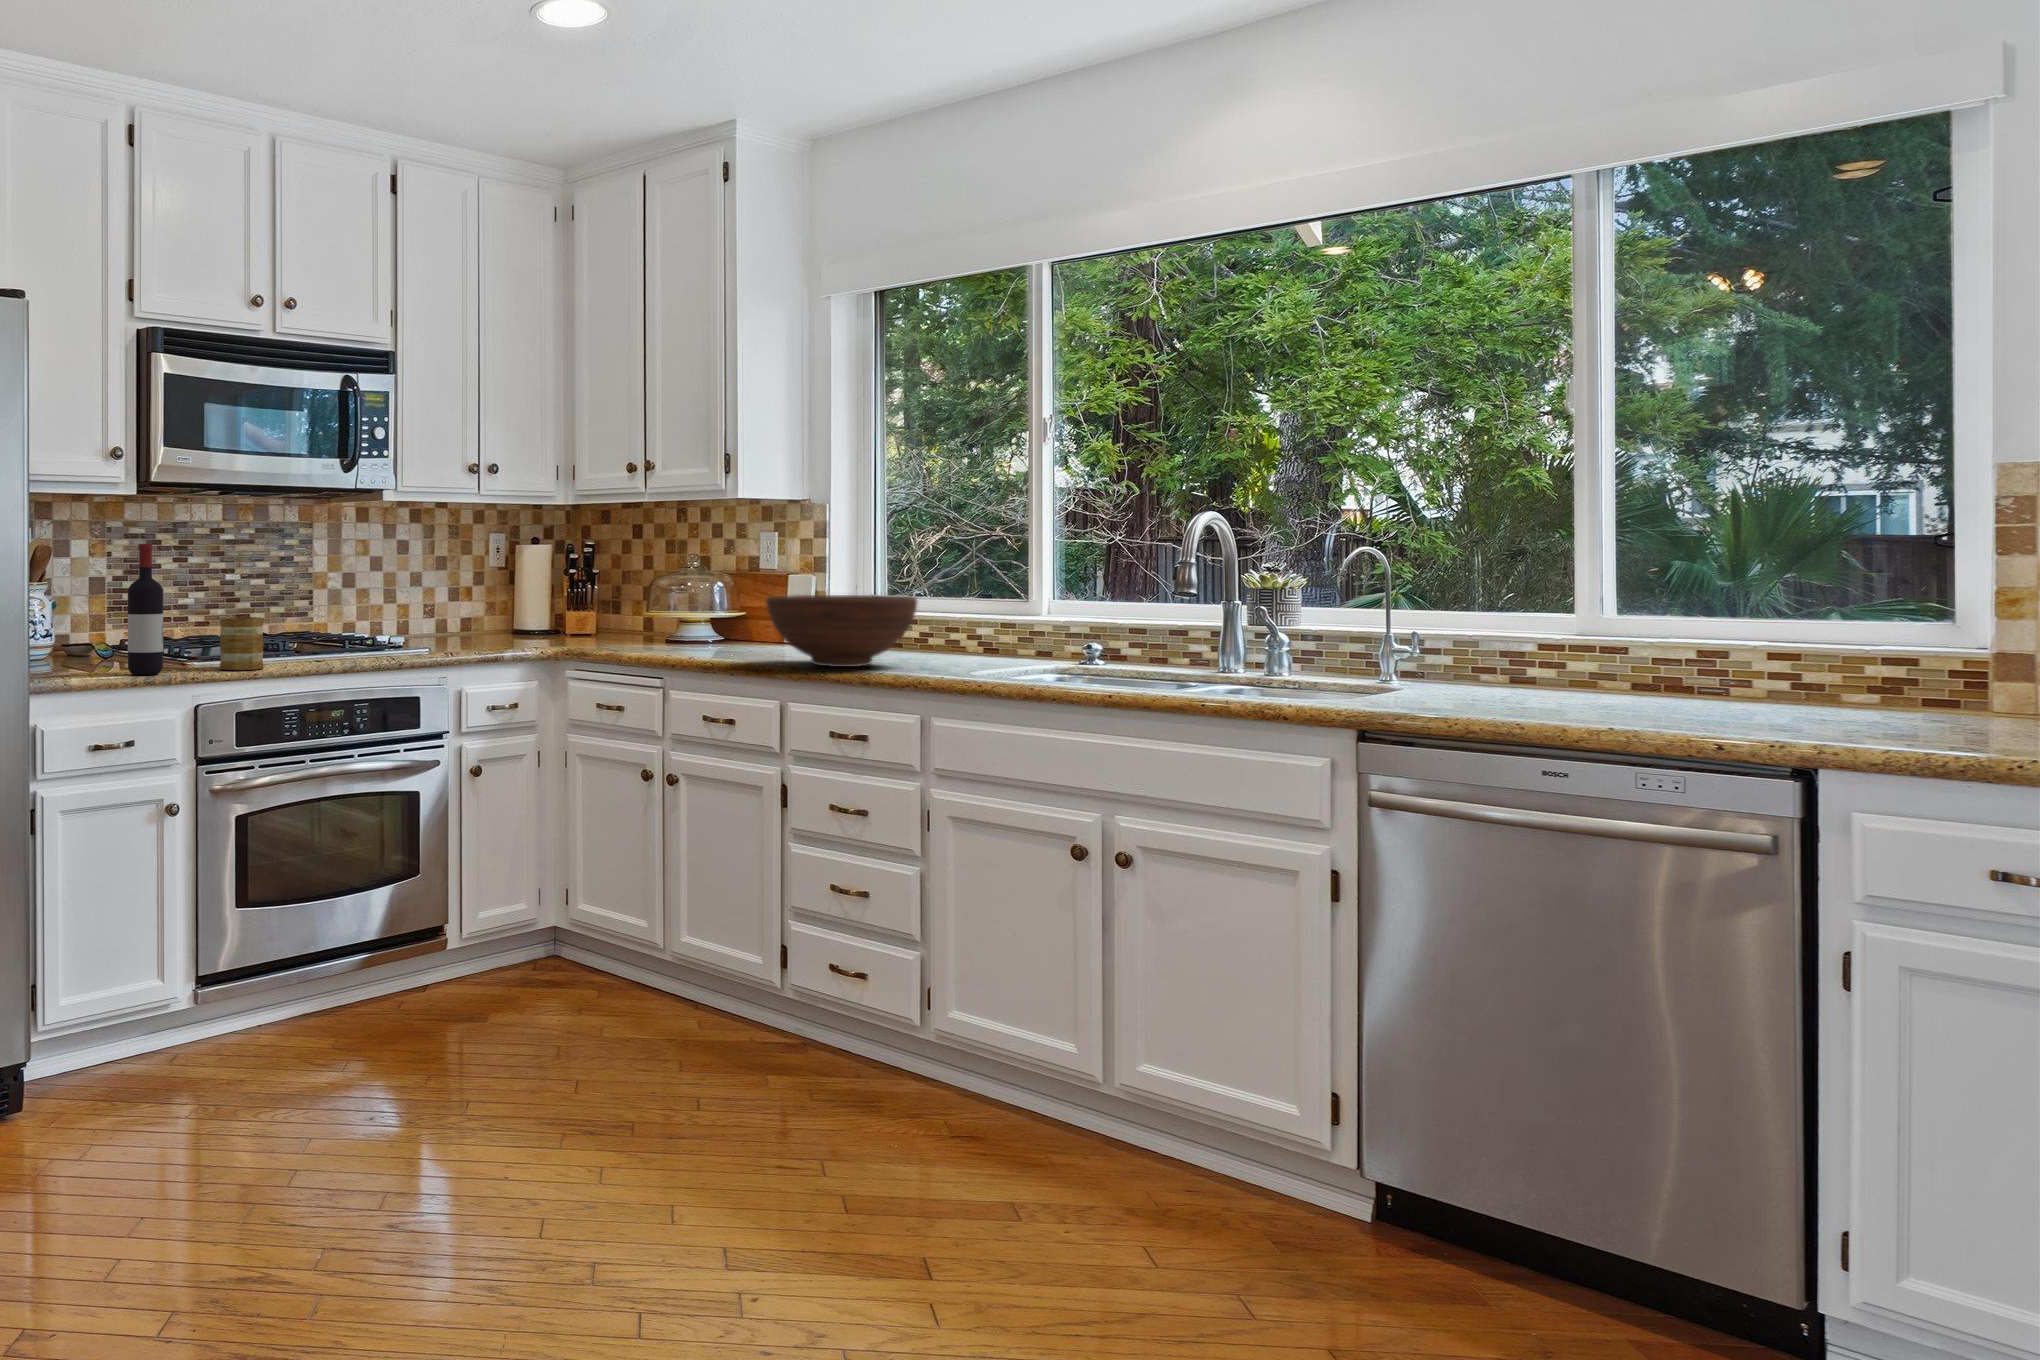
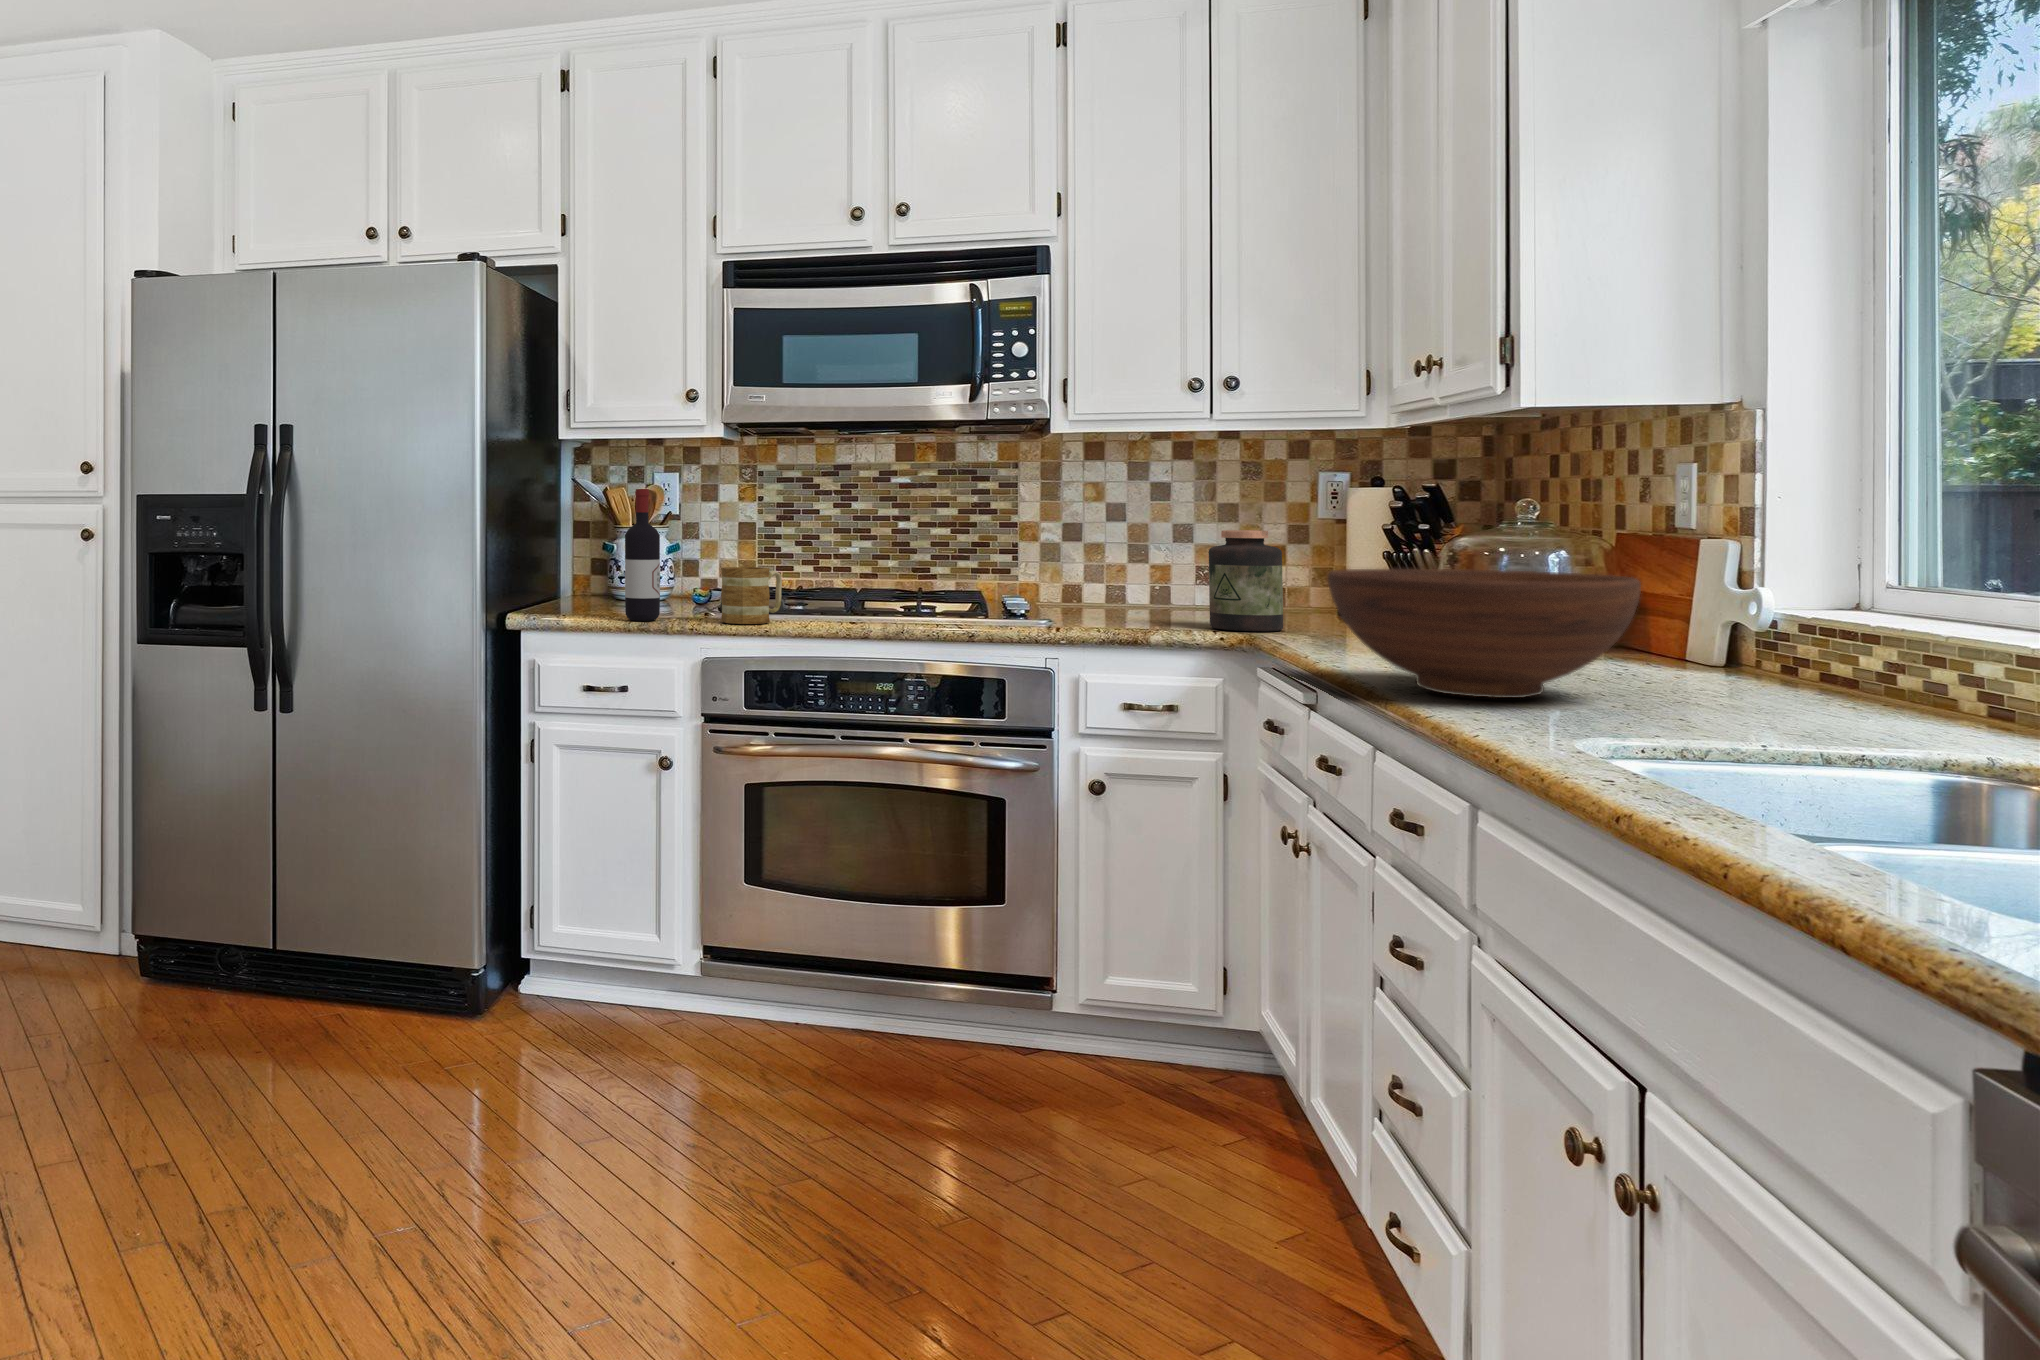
jar: none [536,576,583,648] -> present [1209,530,1283,631]

